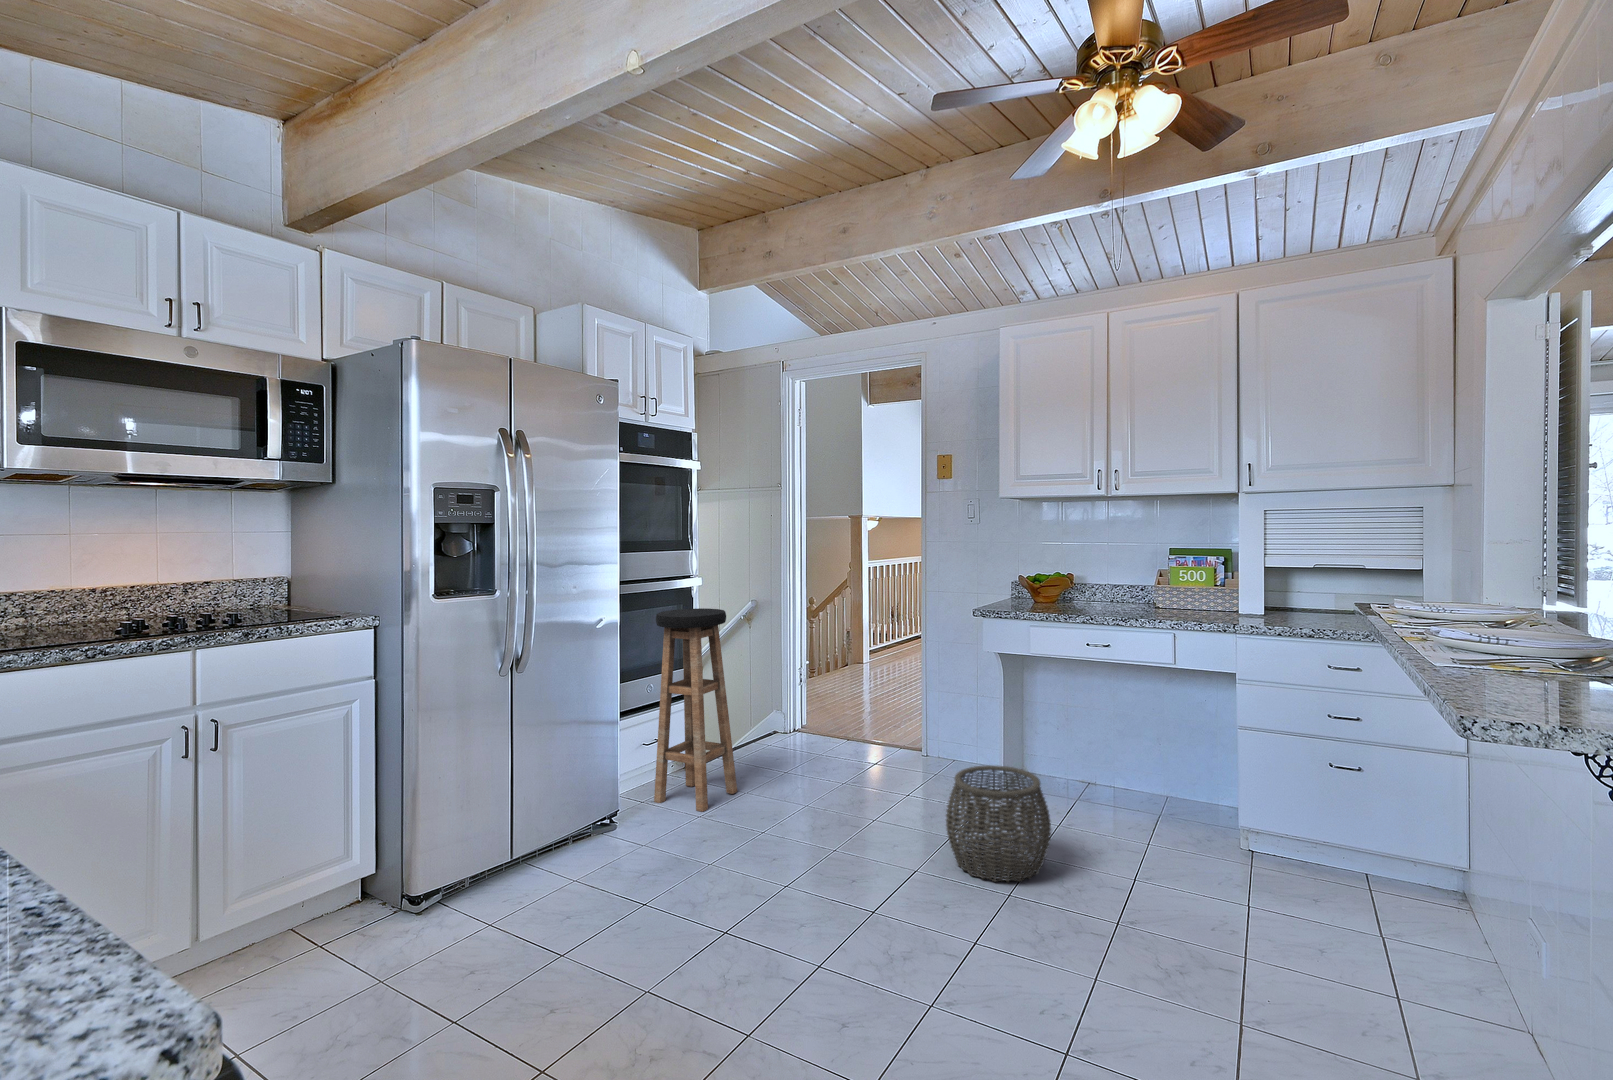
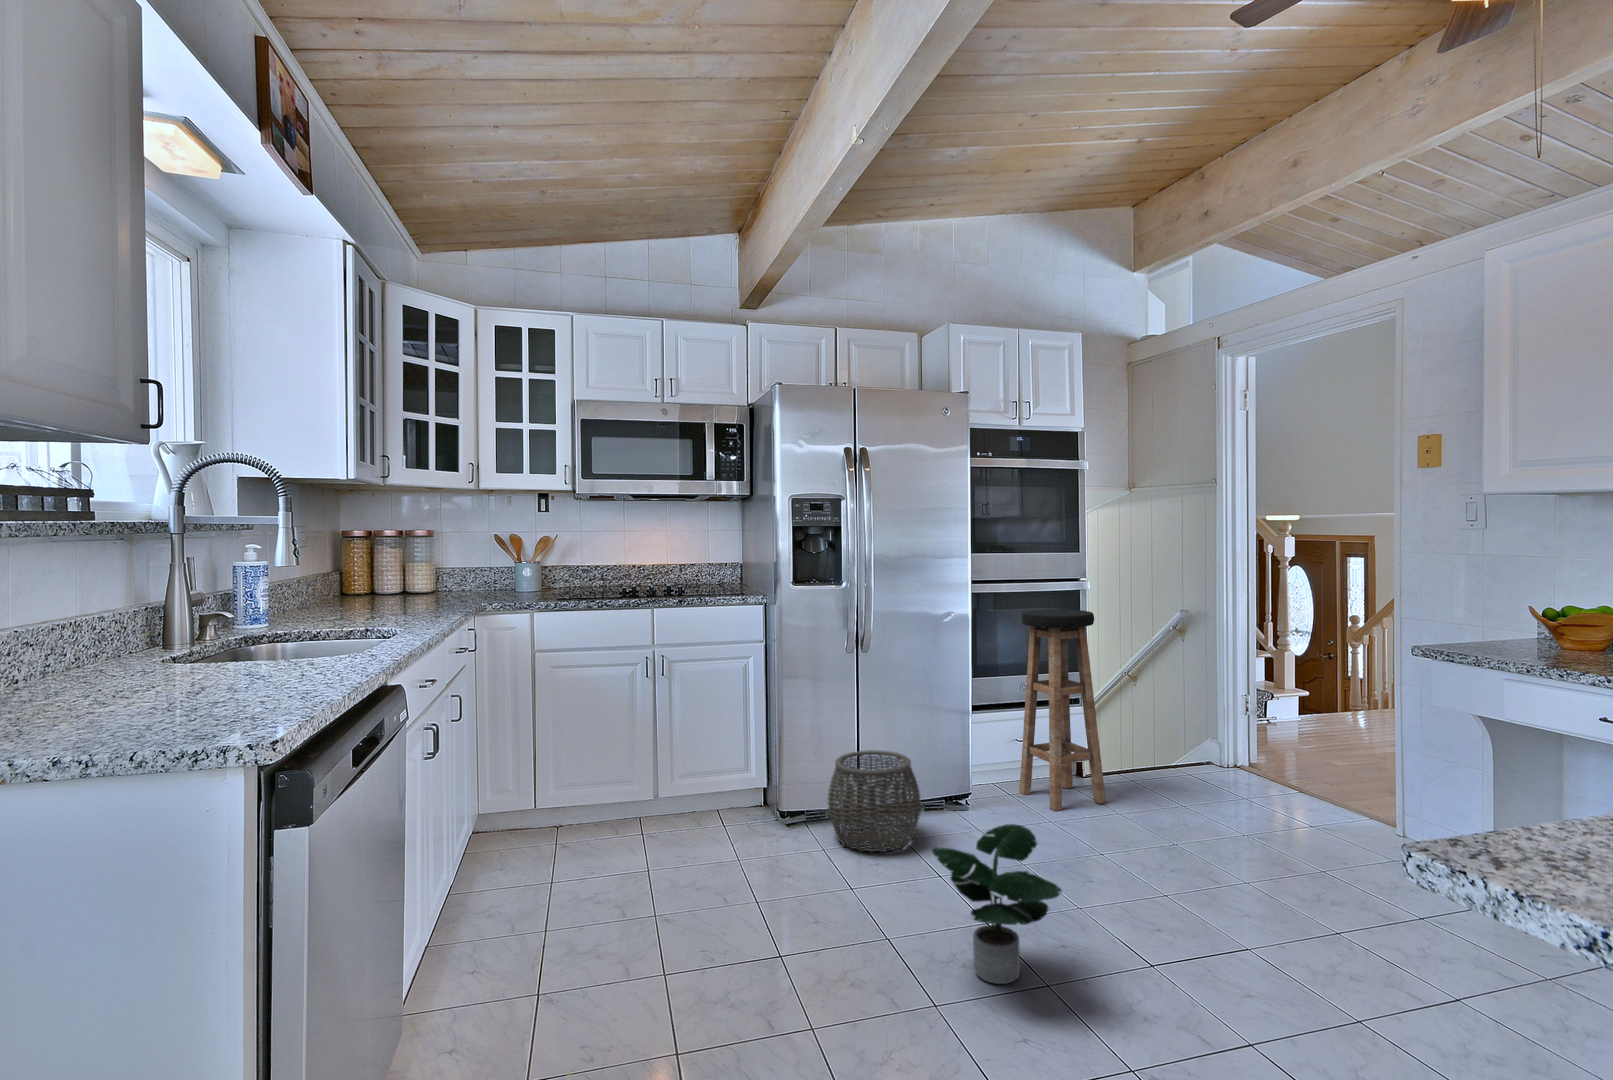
woven basket: present [946,765,1051,882] -> present [828,750,921,852]
potted plant: none [751,834,889,1011] -> present [931,824,1062,984]

